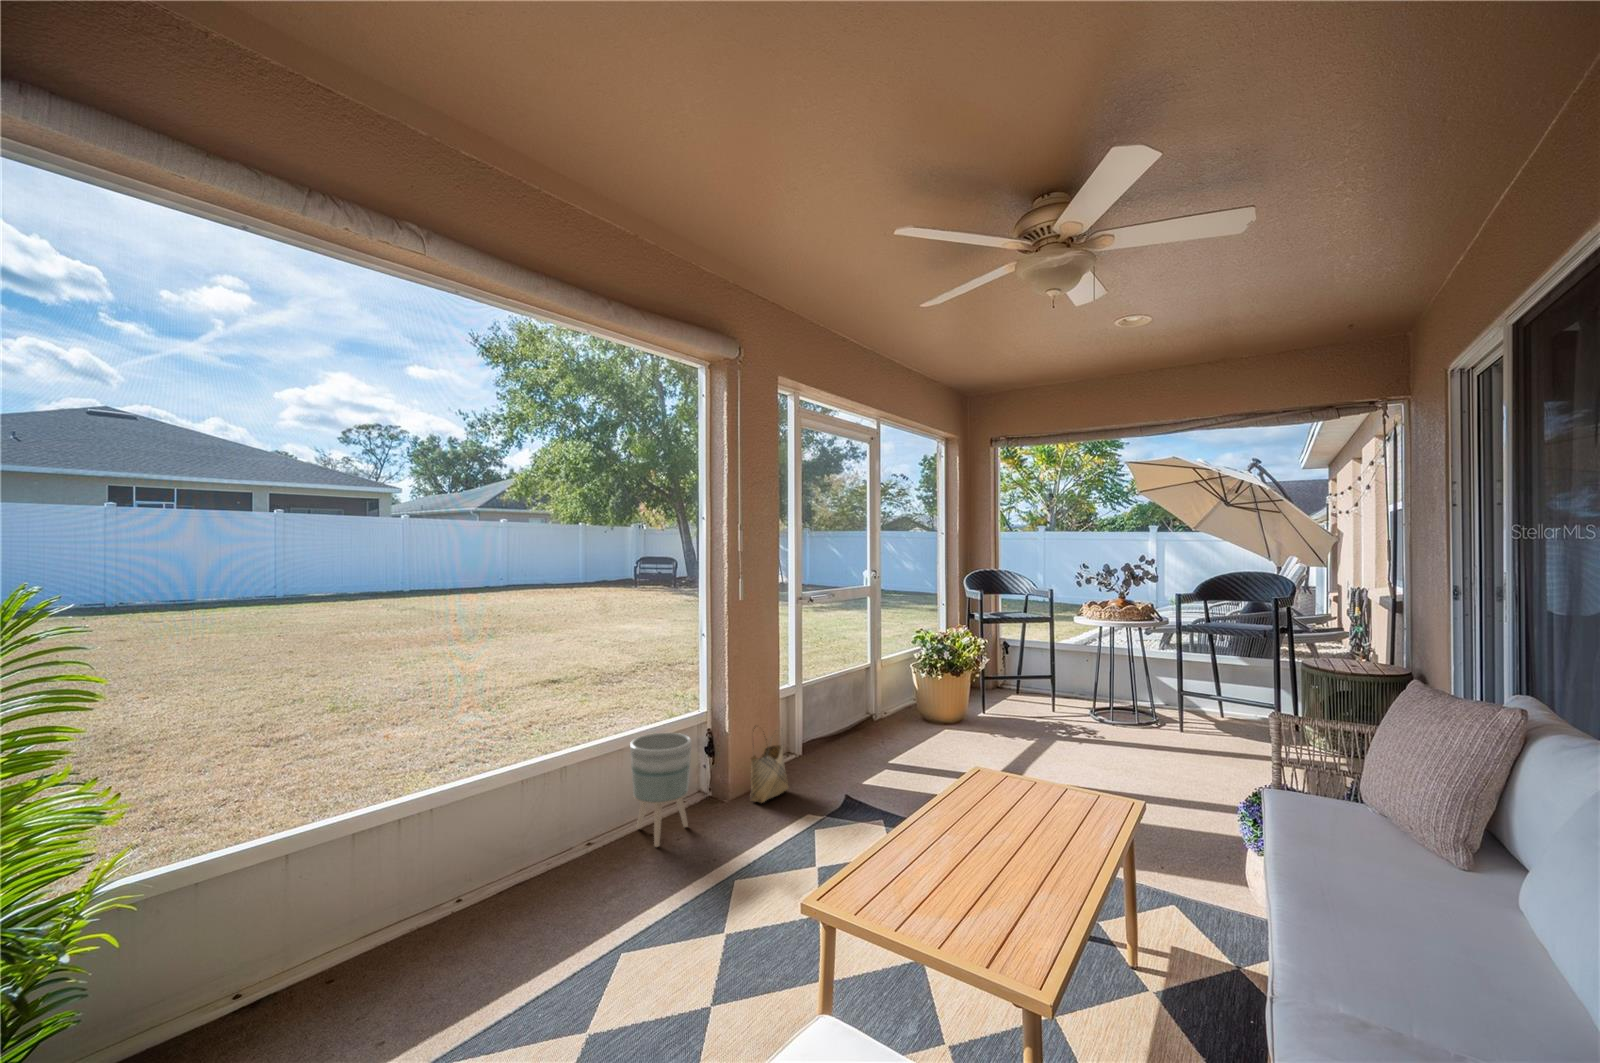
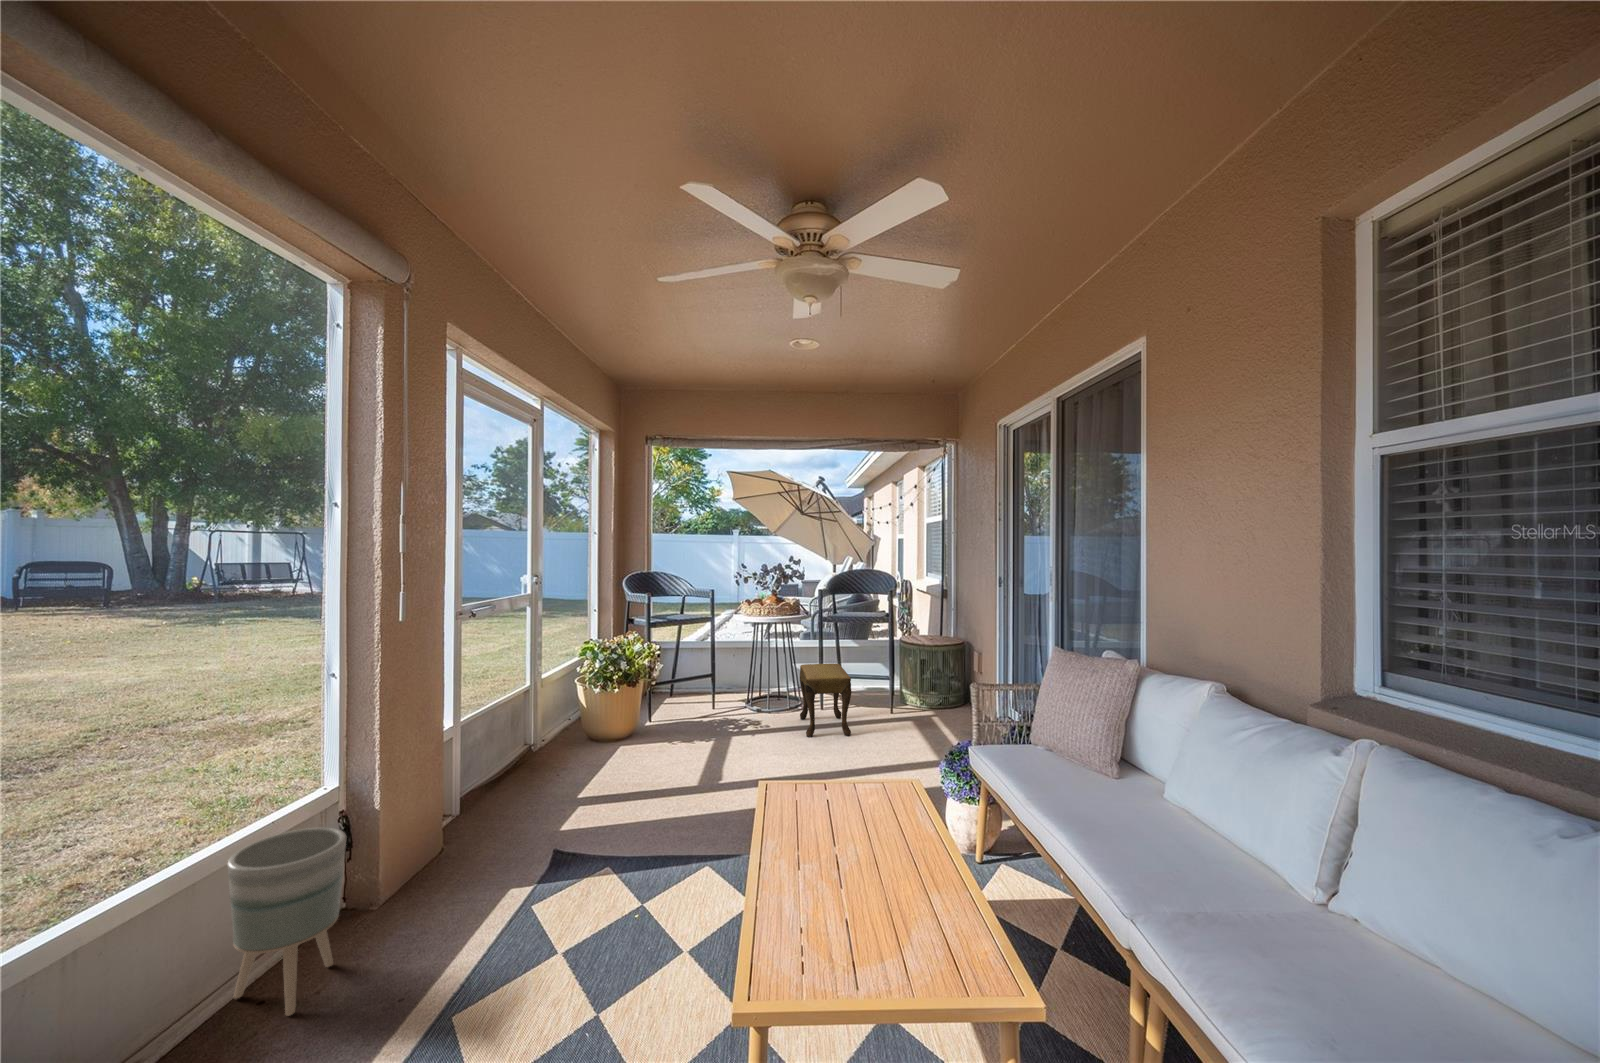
footstool: none [1139,676,1199,763] -> present [800,663,851,737]
woven basket: present [750,729,789,803] -> none [418,786,470,895]

